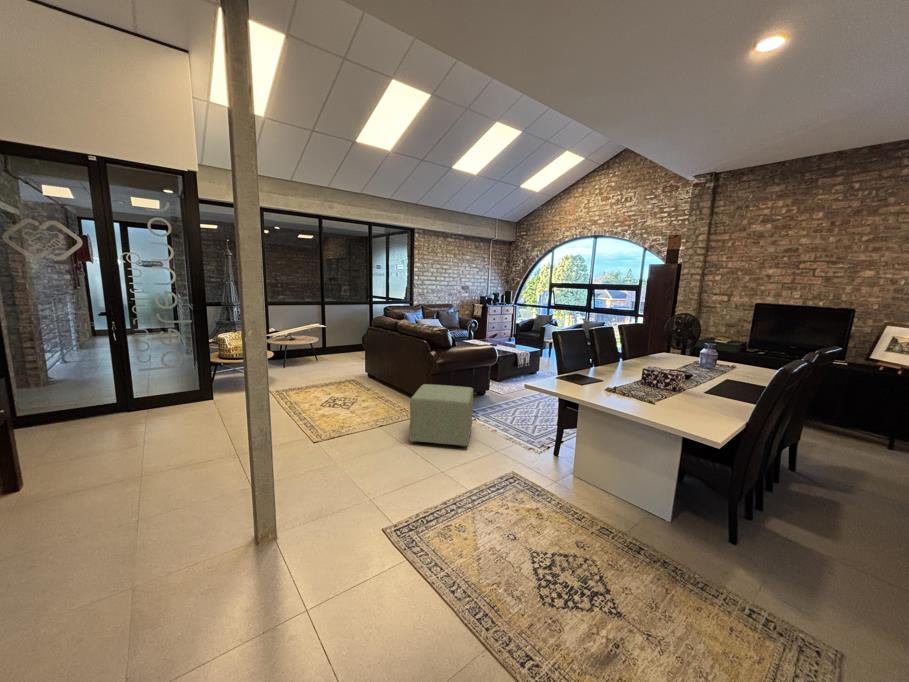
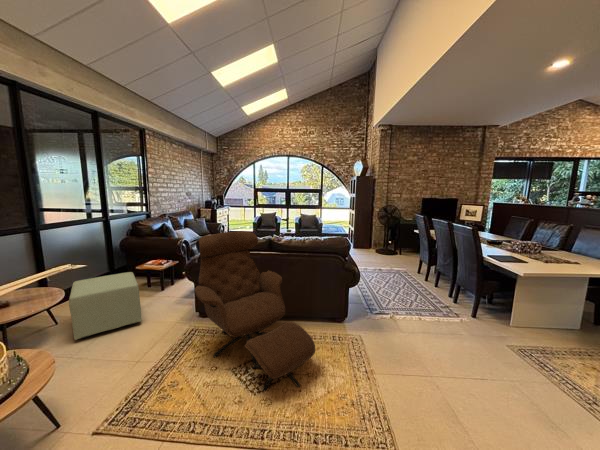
lounge chair: none [511,355,676,644] -> present [195,231,315,391]

